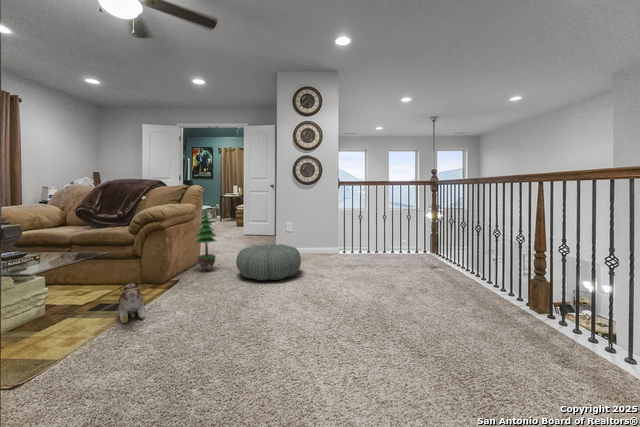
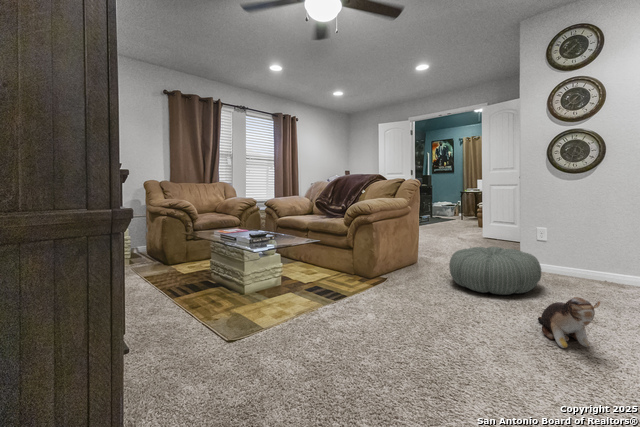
potted tree: present [195,211,216,270] -> none [407,204,431,270]
plush toy: present [118,283,145,323] -> present [538,297,600,348]

